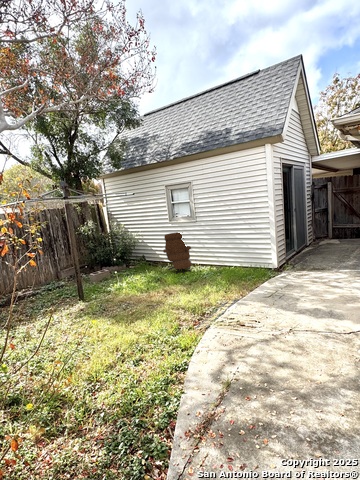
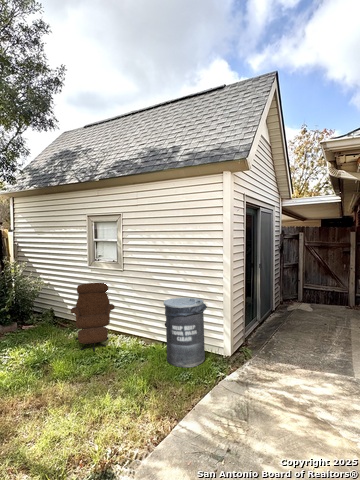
trash can: none [229,235,259,276] -> present [164,298,207,368]

